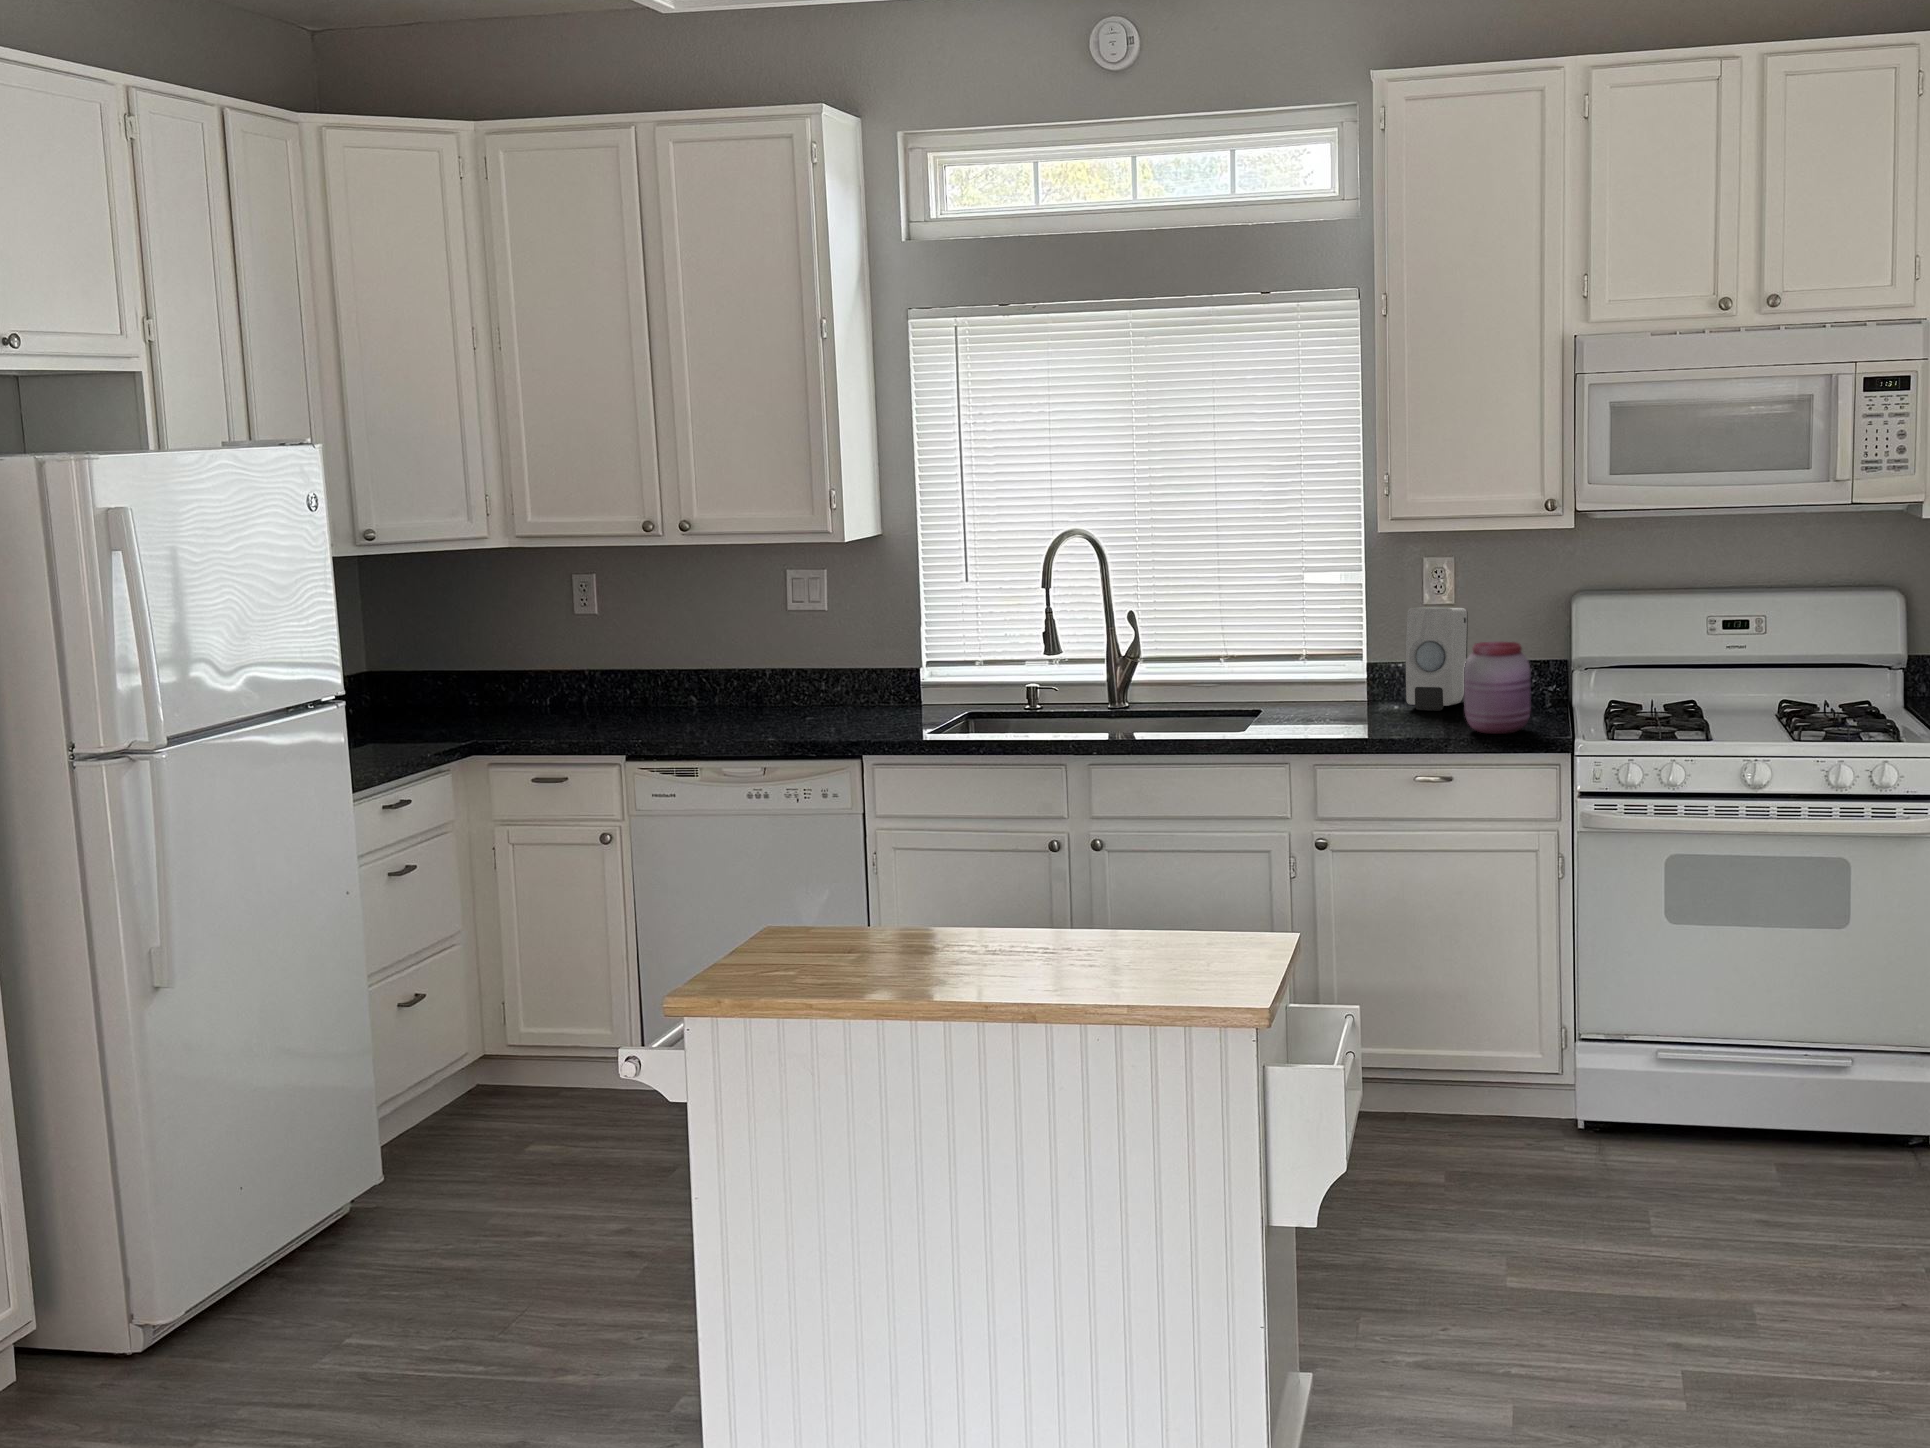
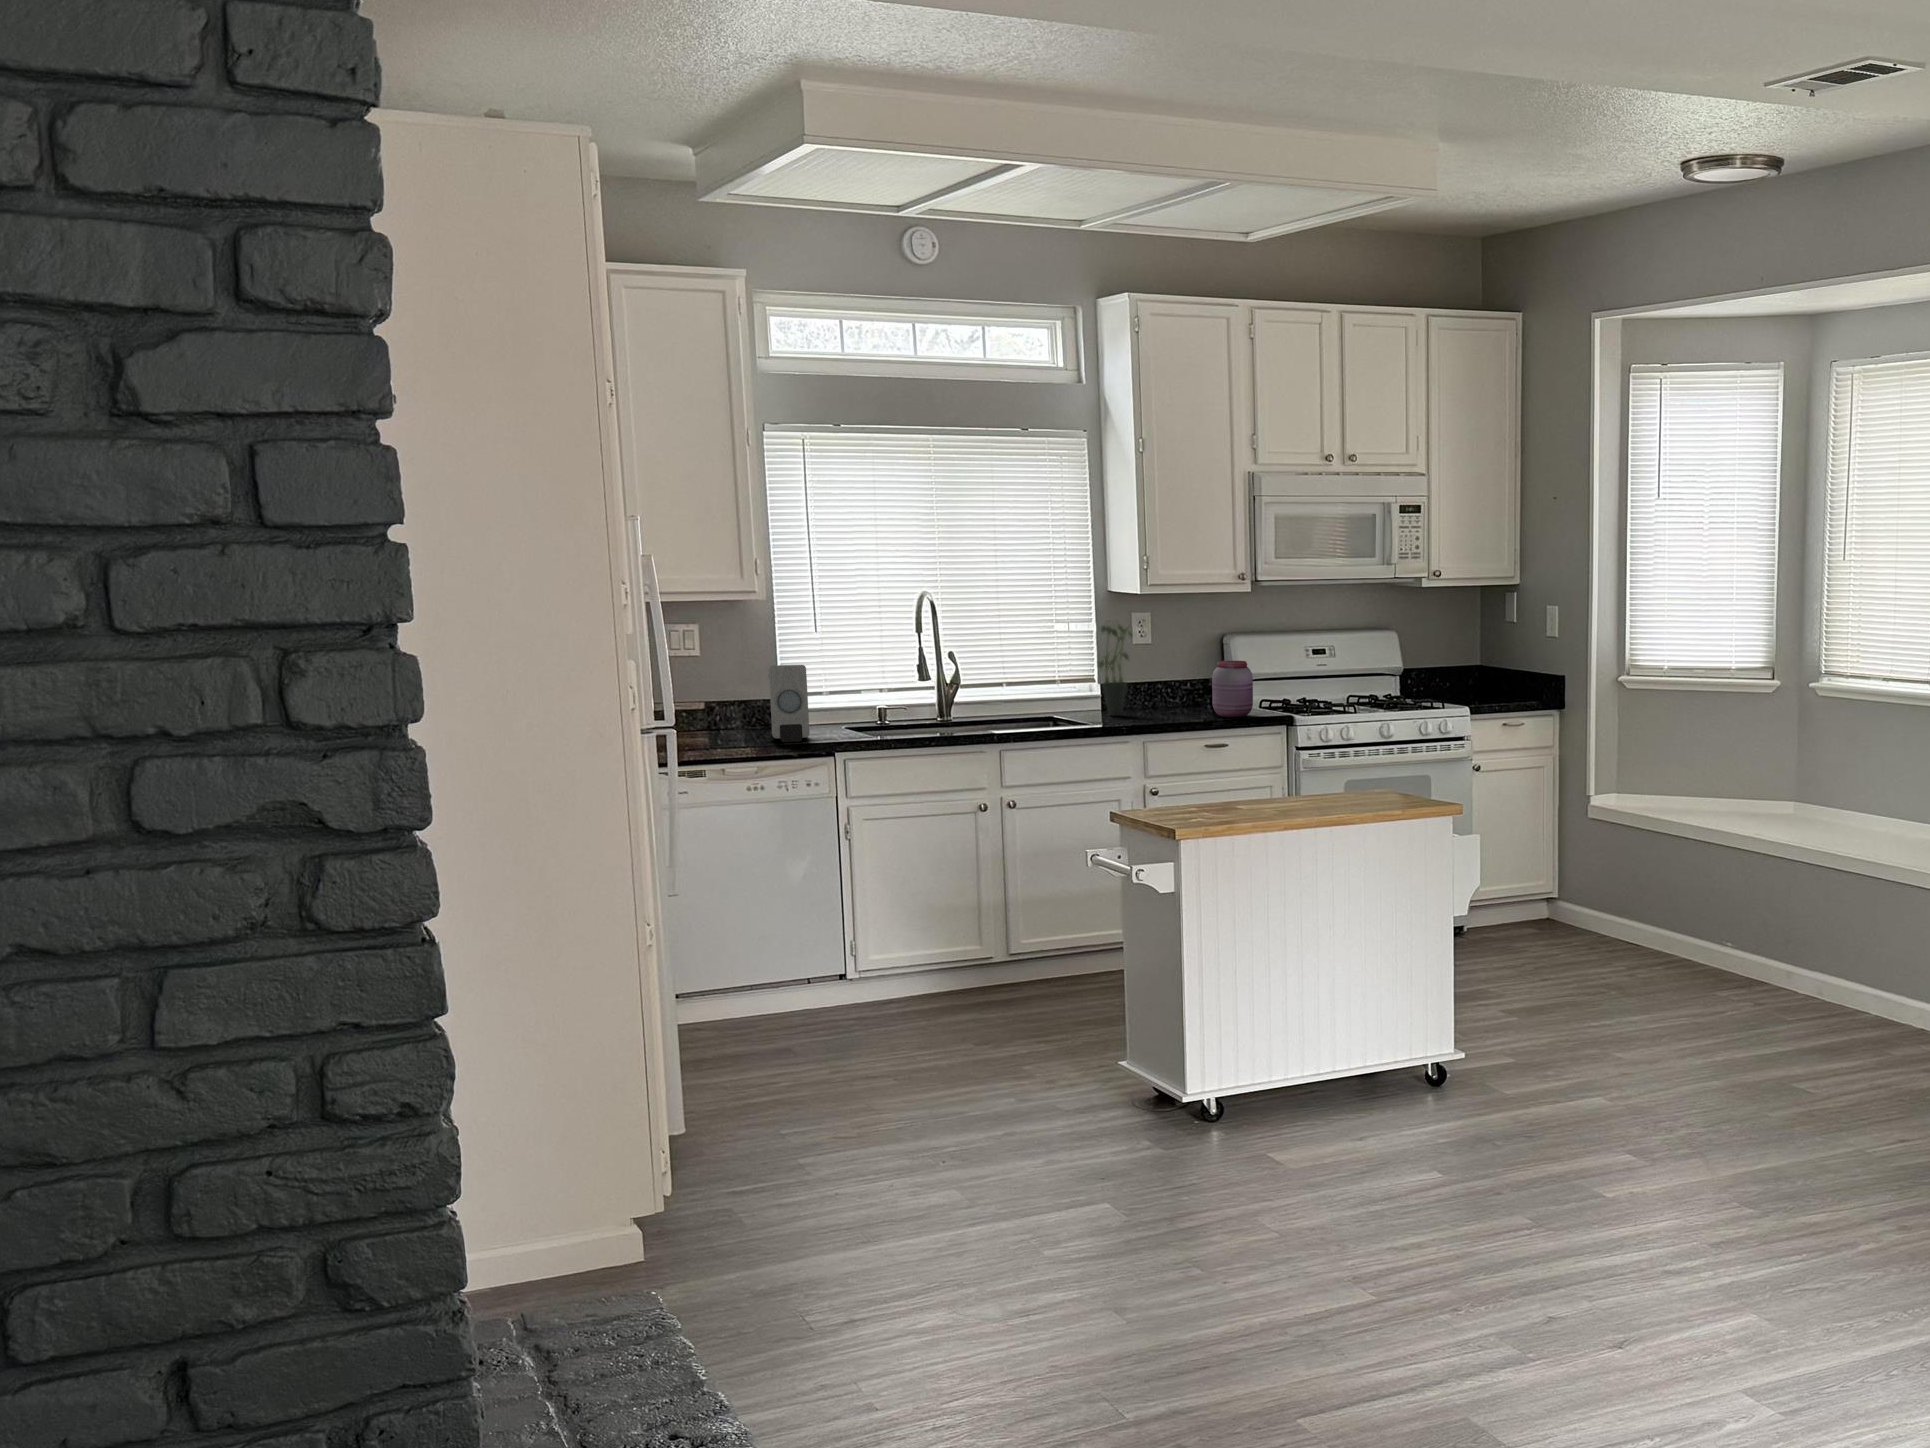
potted plant: none [1312,572,1377,717] -> present [1099,621,1132,716]
soap dispenser: present [1406,608,1468,711] -> present [769,665,810,742]

